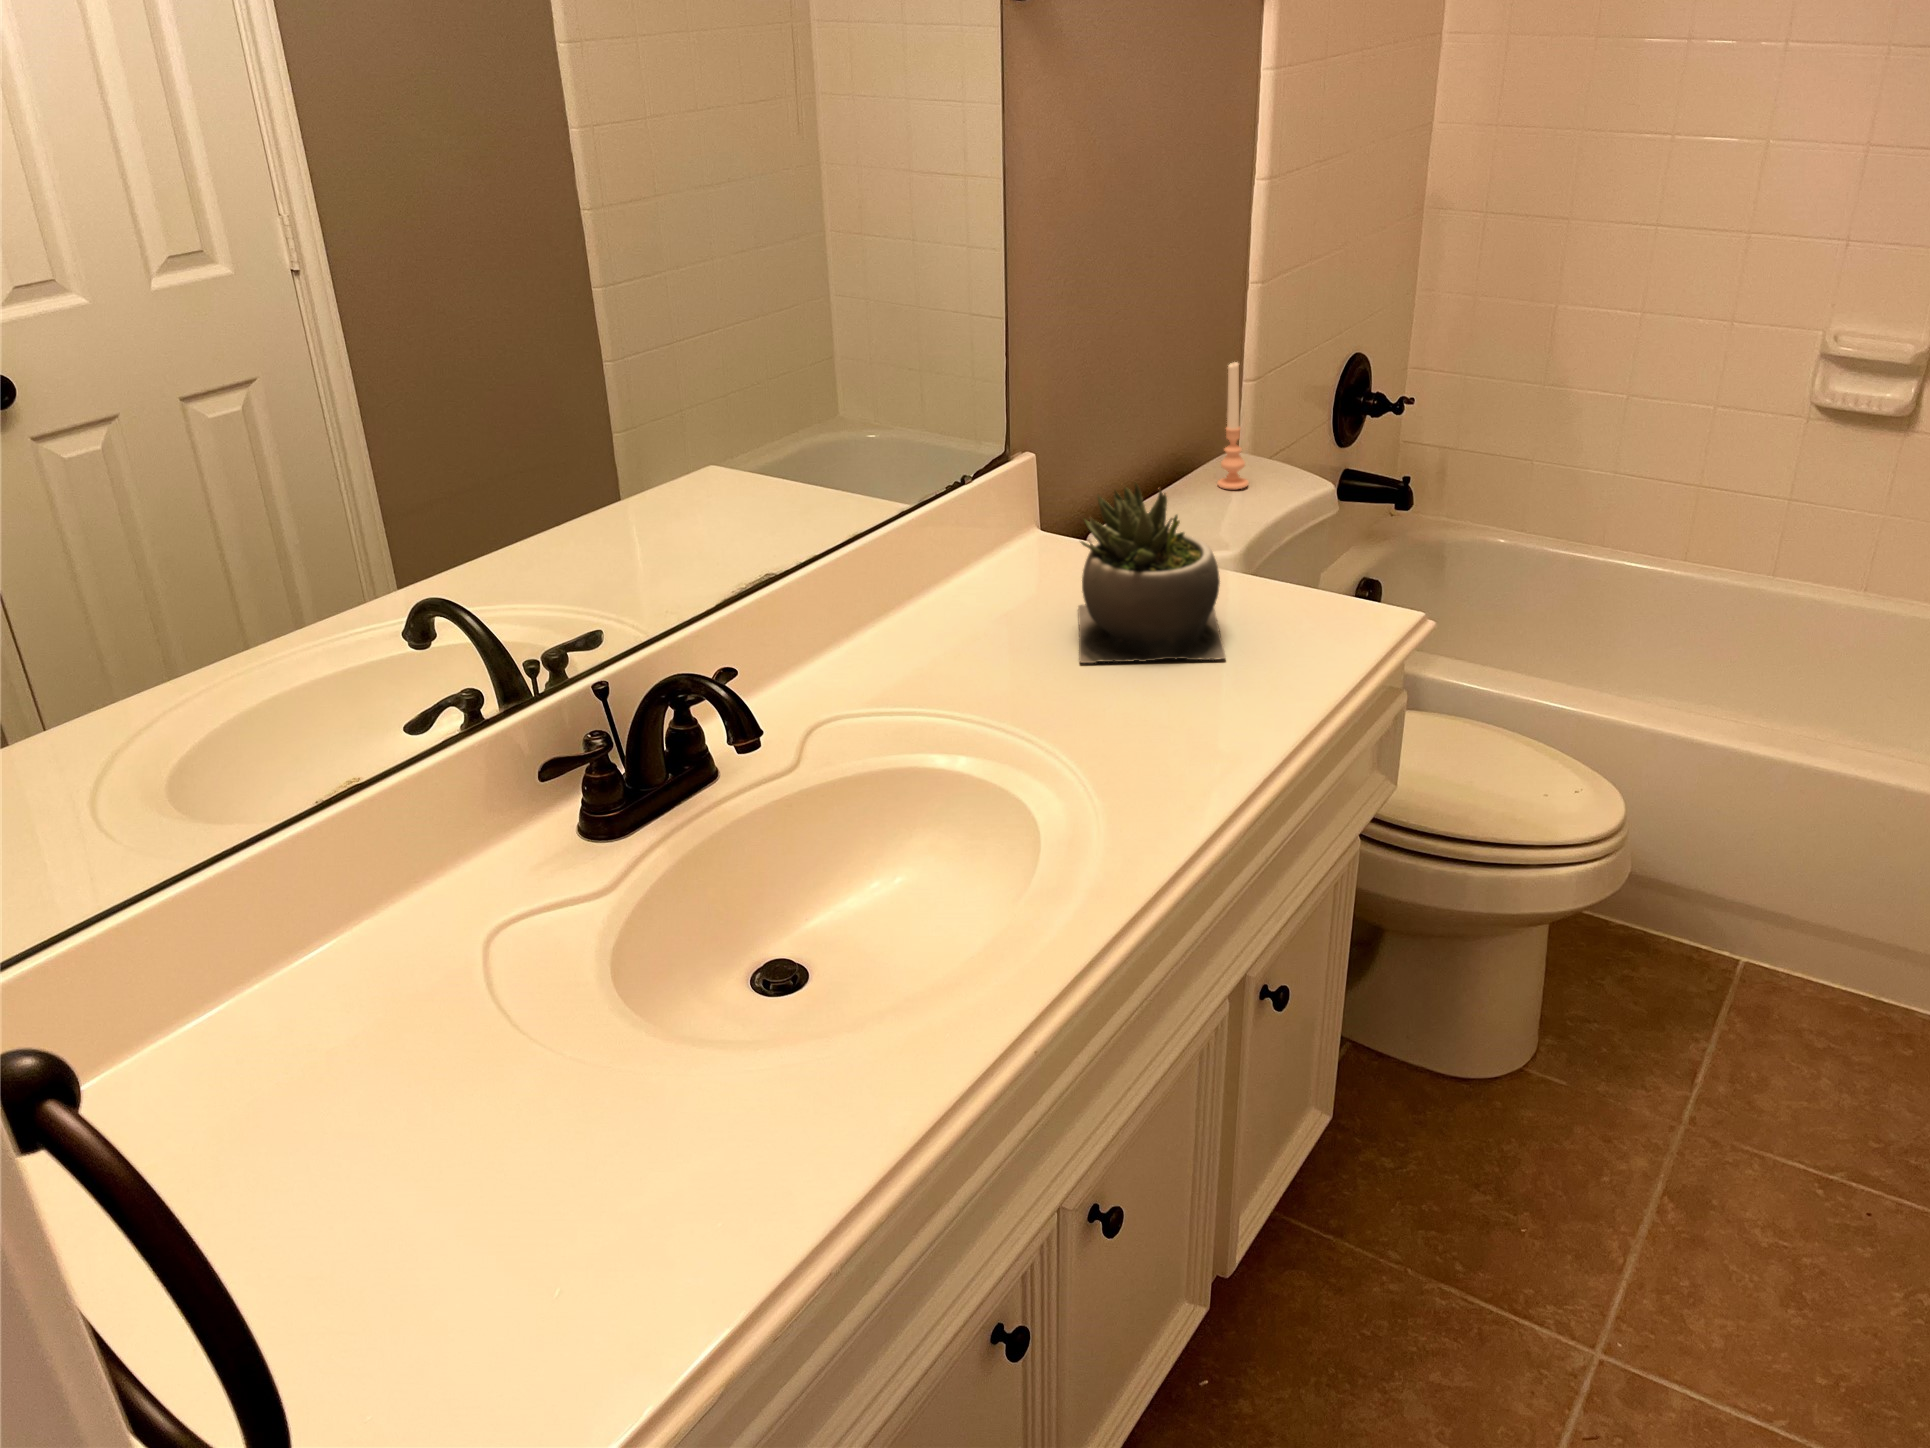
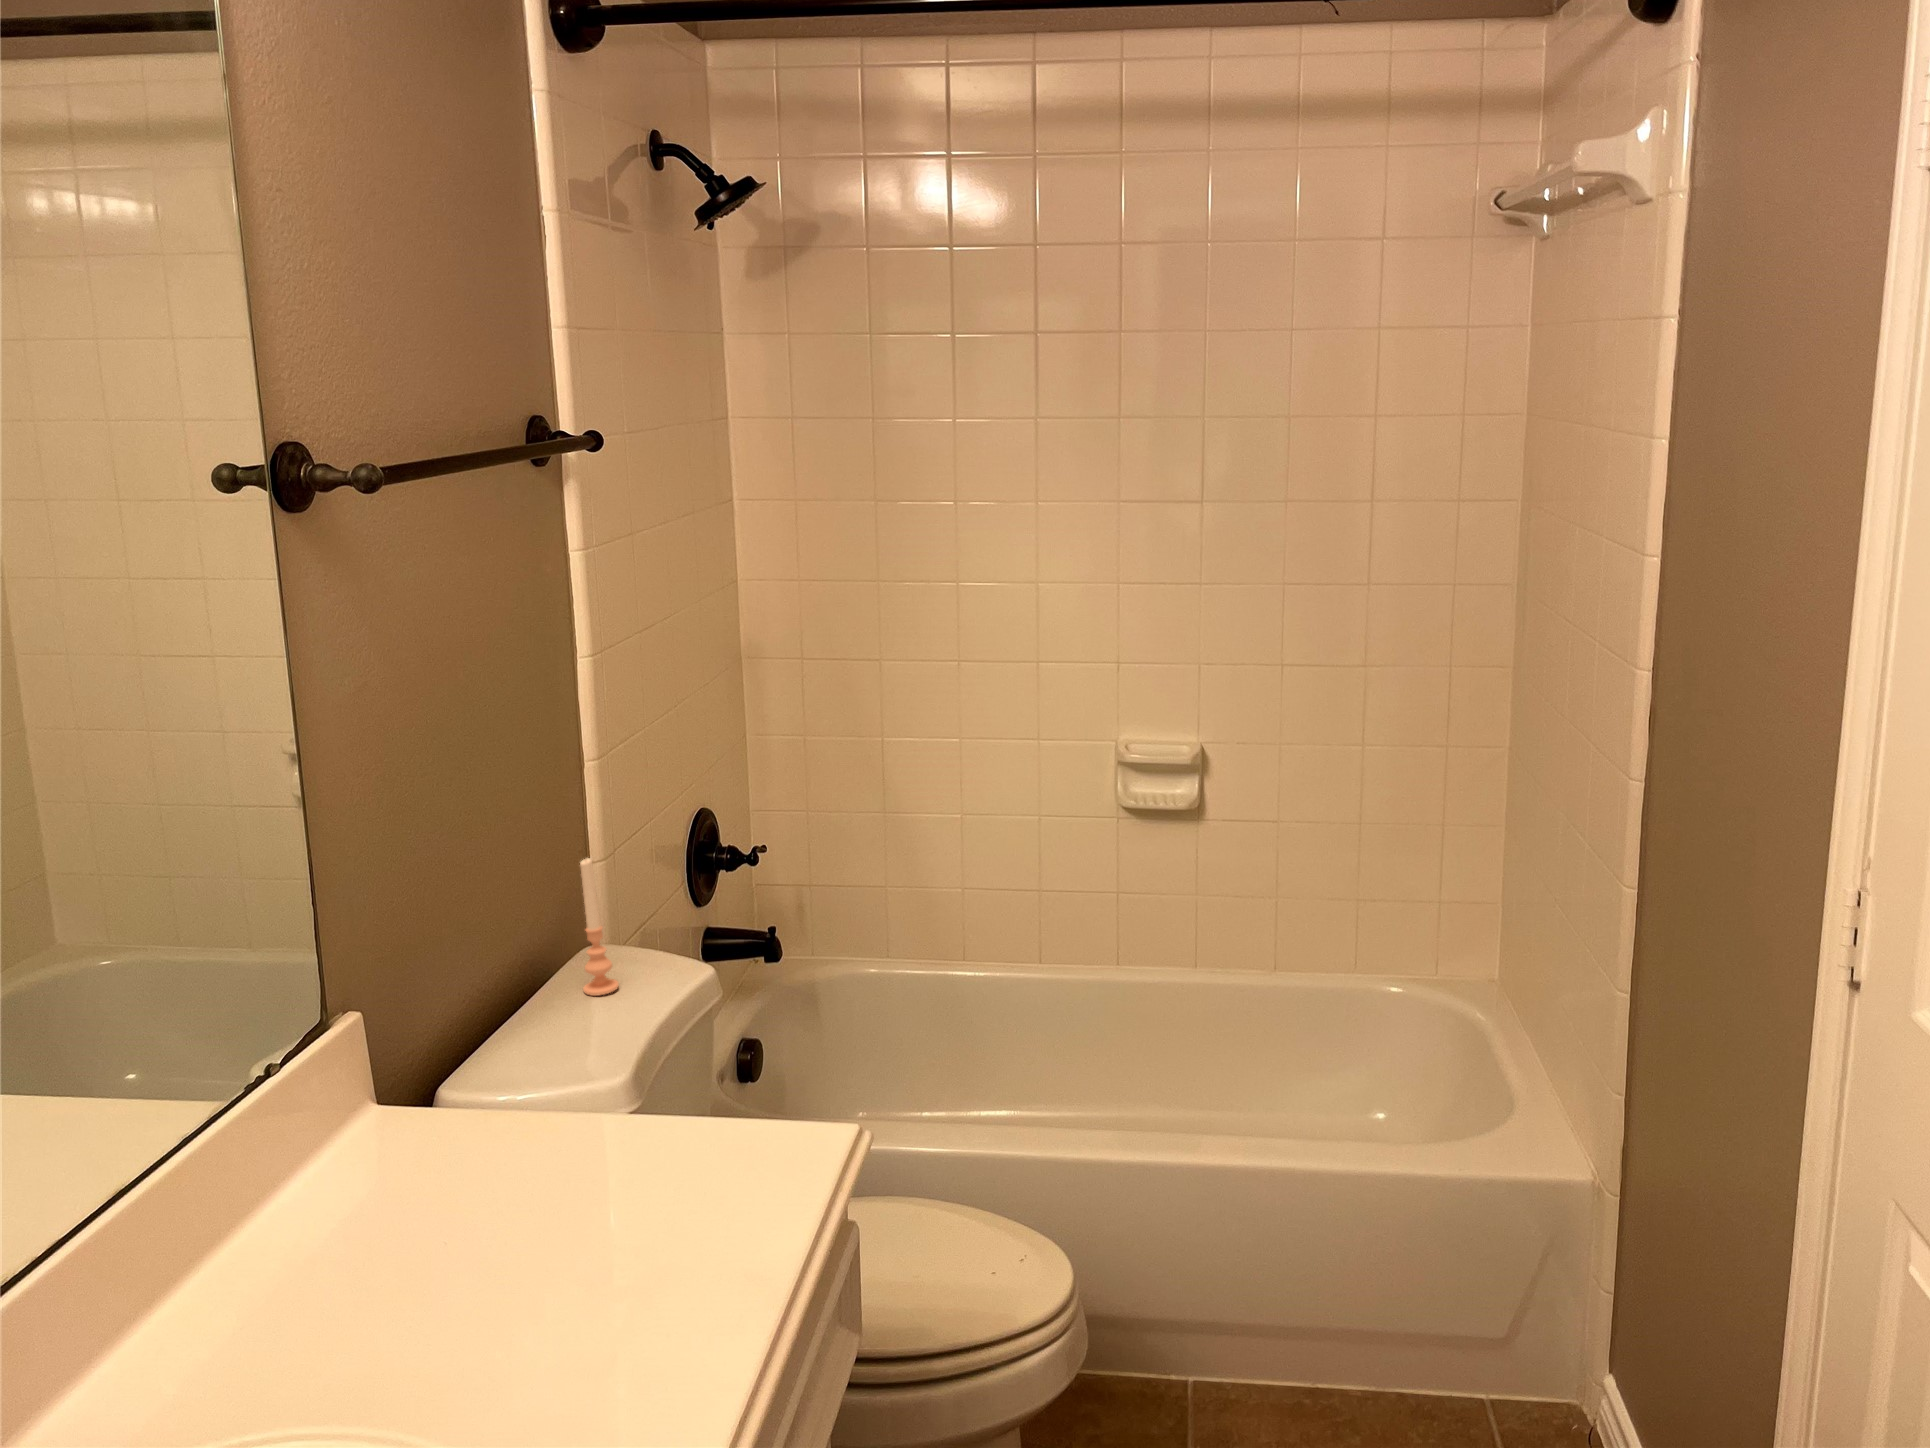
succulent plant: present [1078,483,1226,663] -> none [440,1055,645,1304]

